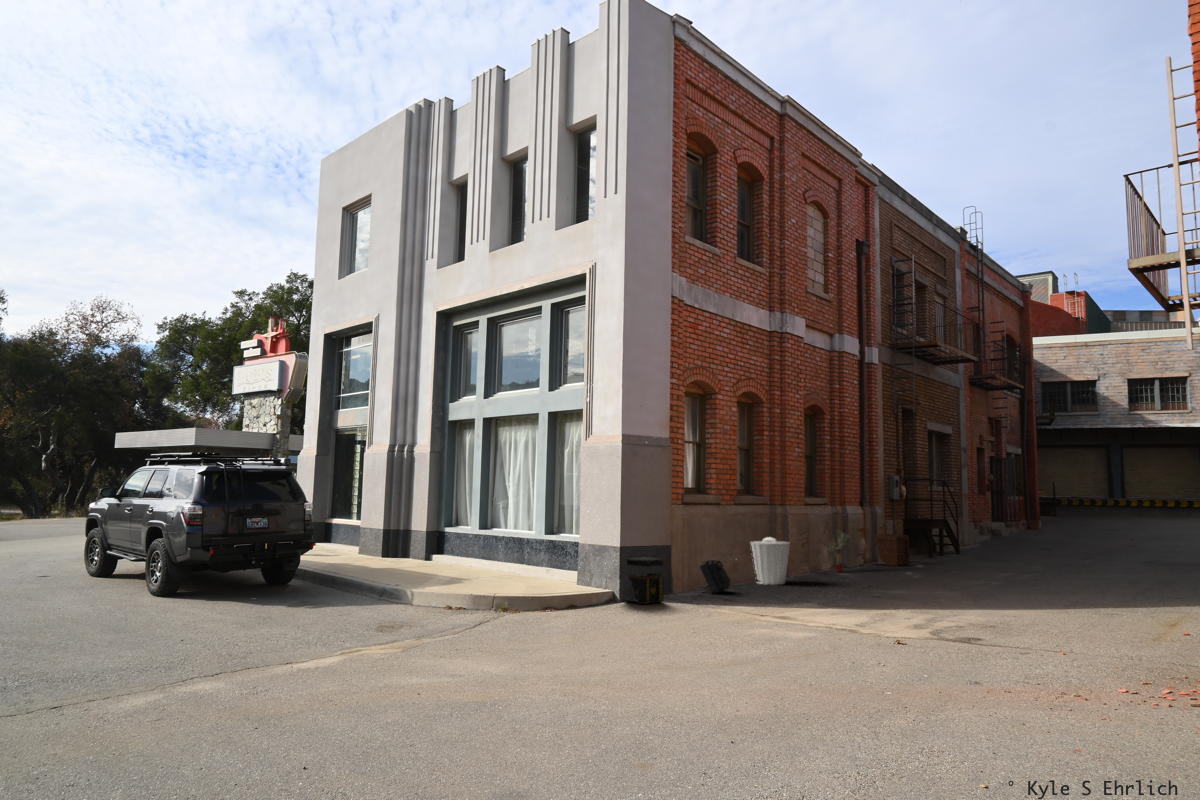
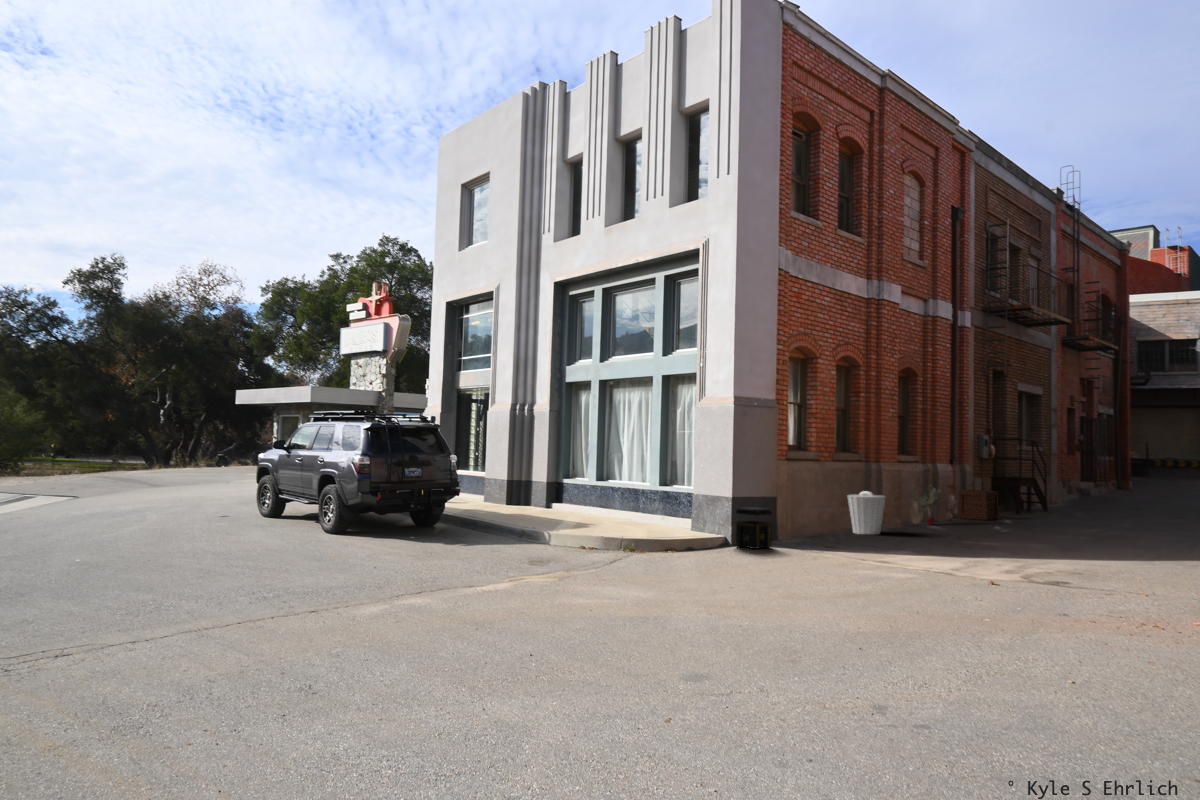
backpack: present [700,560,730,593] -> none [796,511,831,541]

